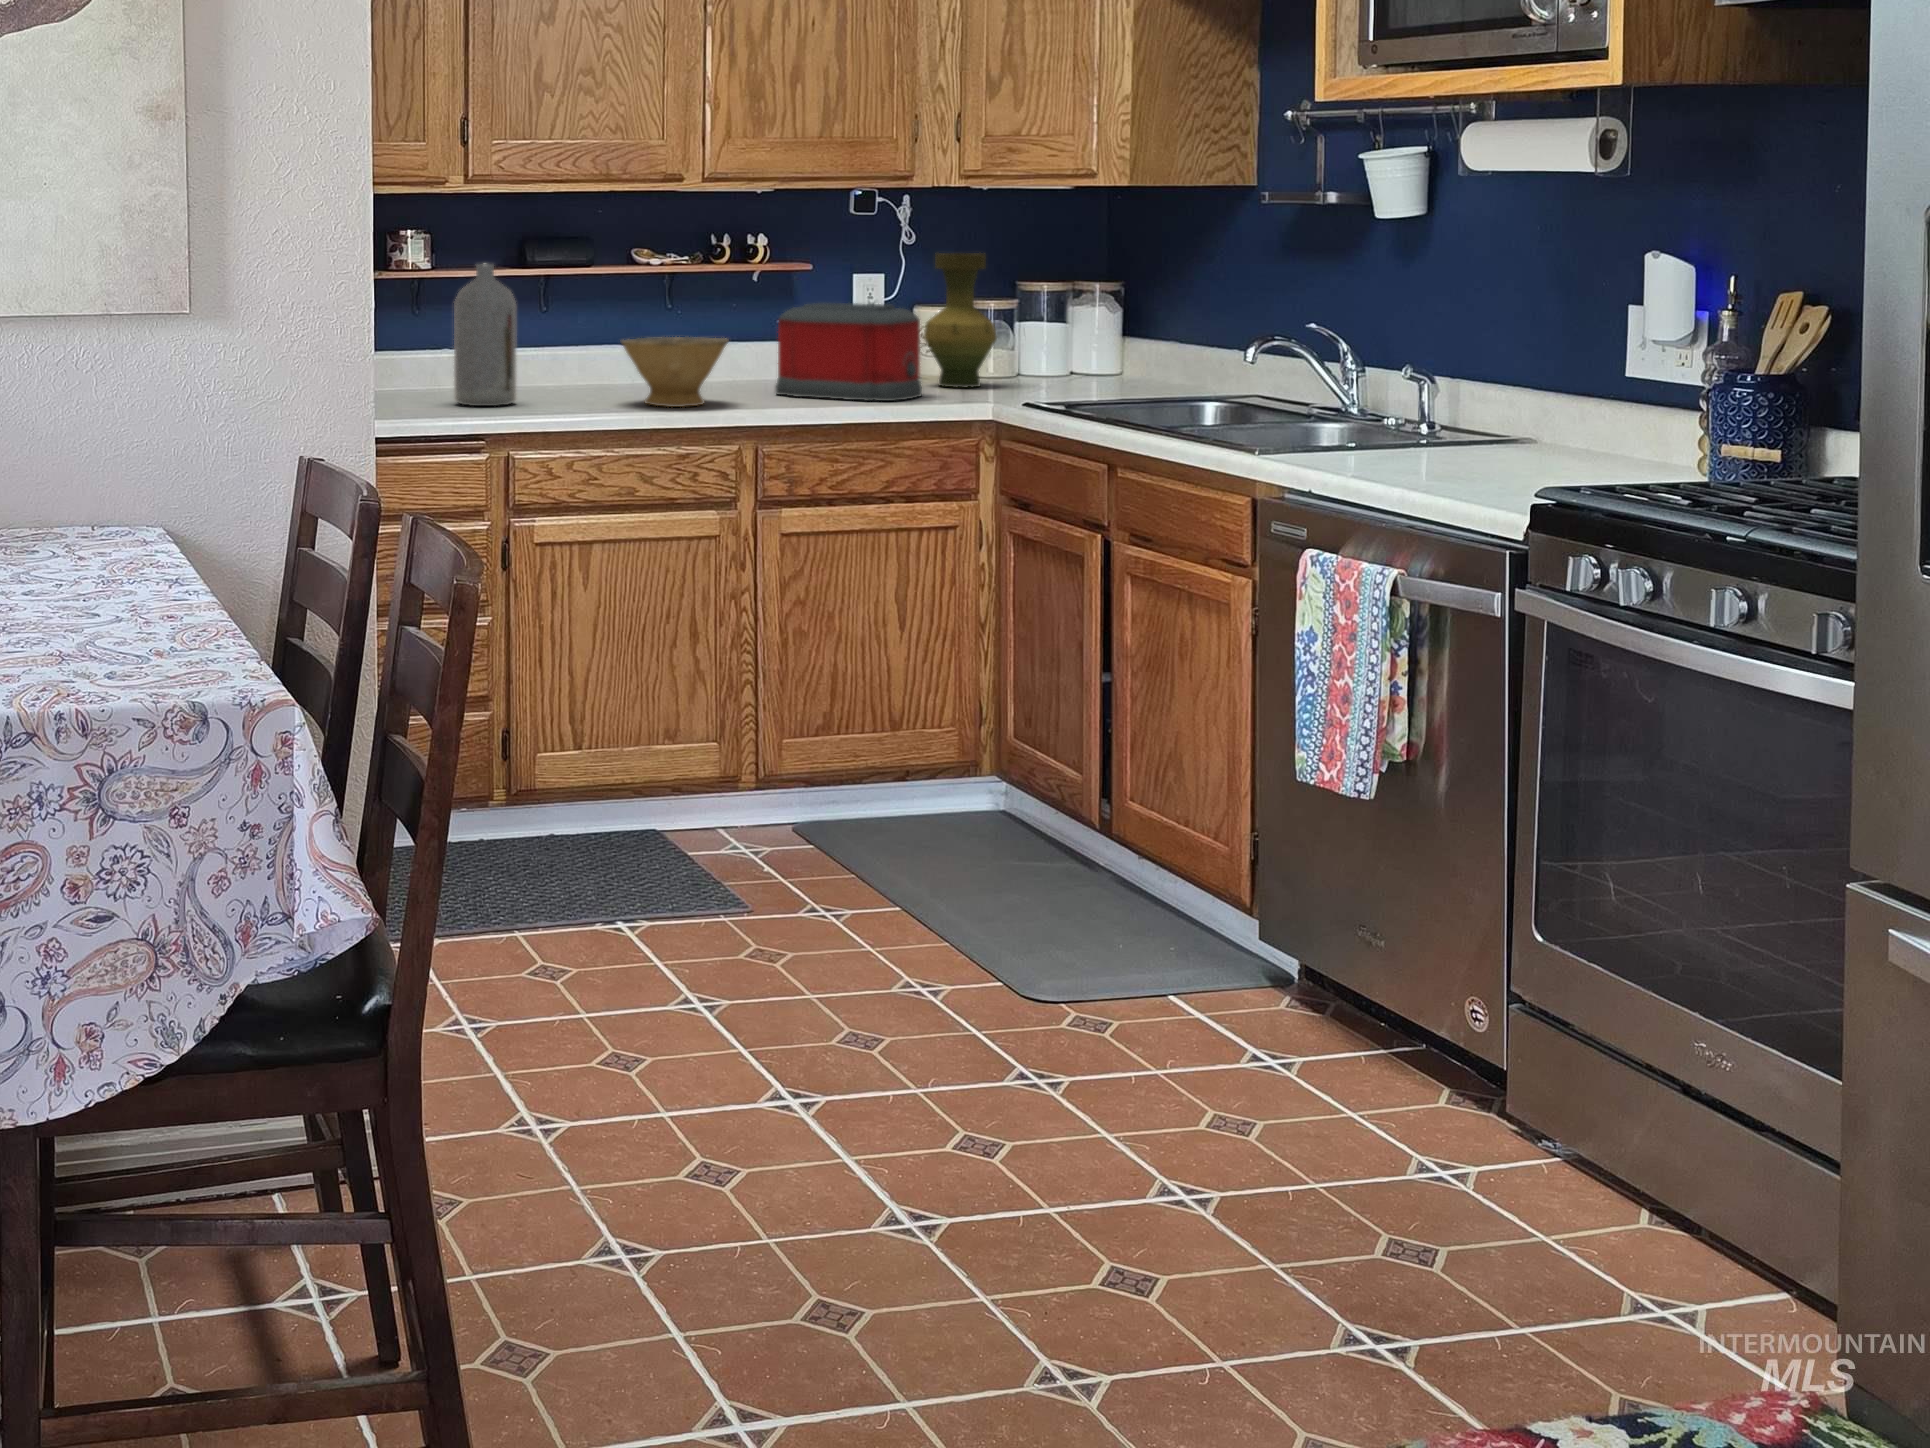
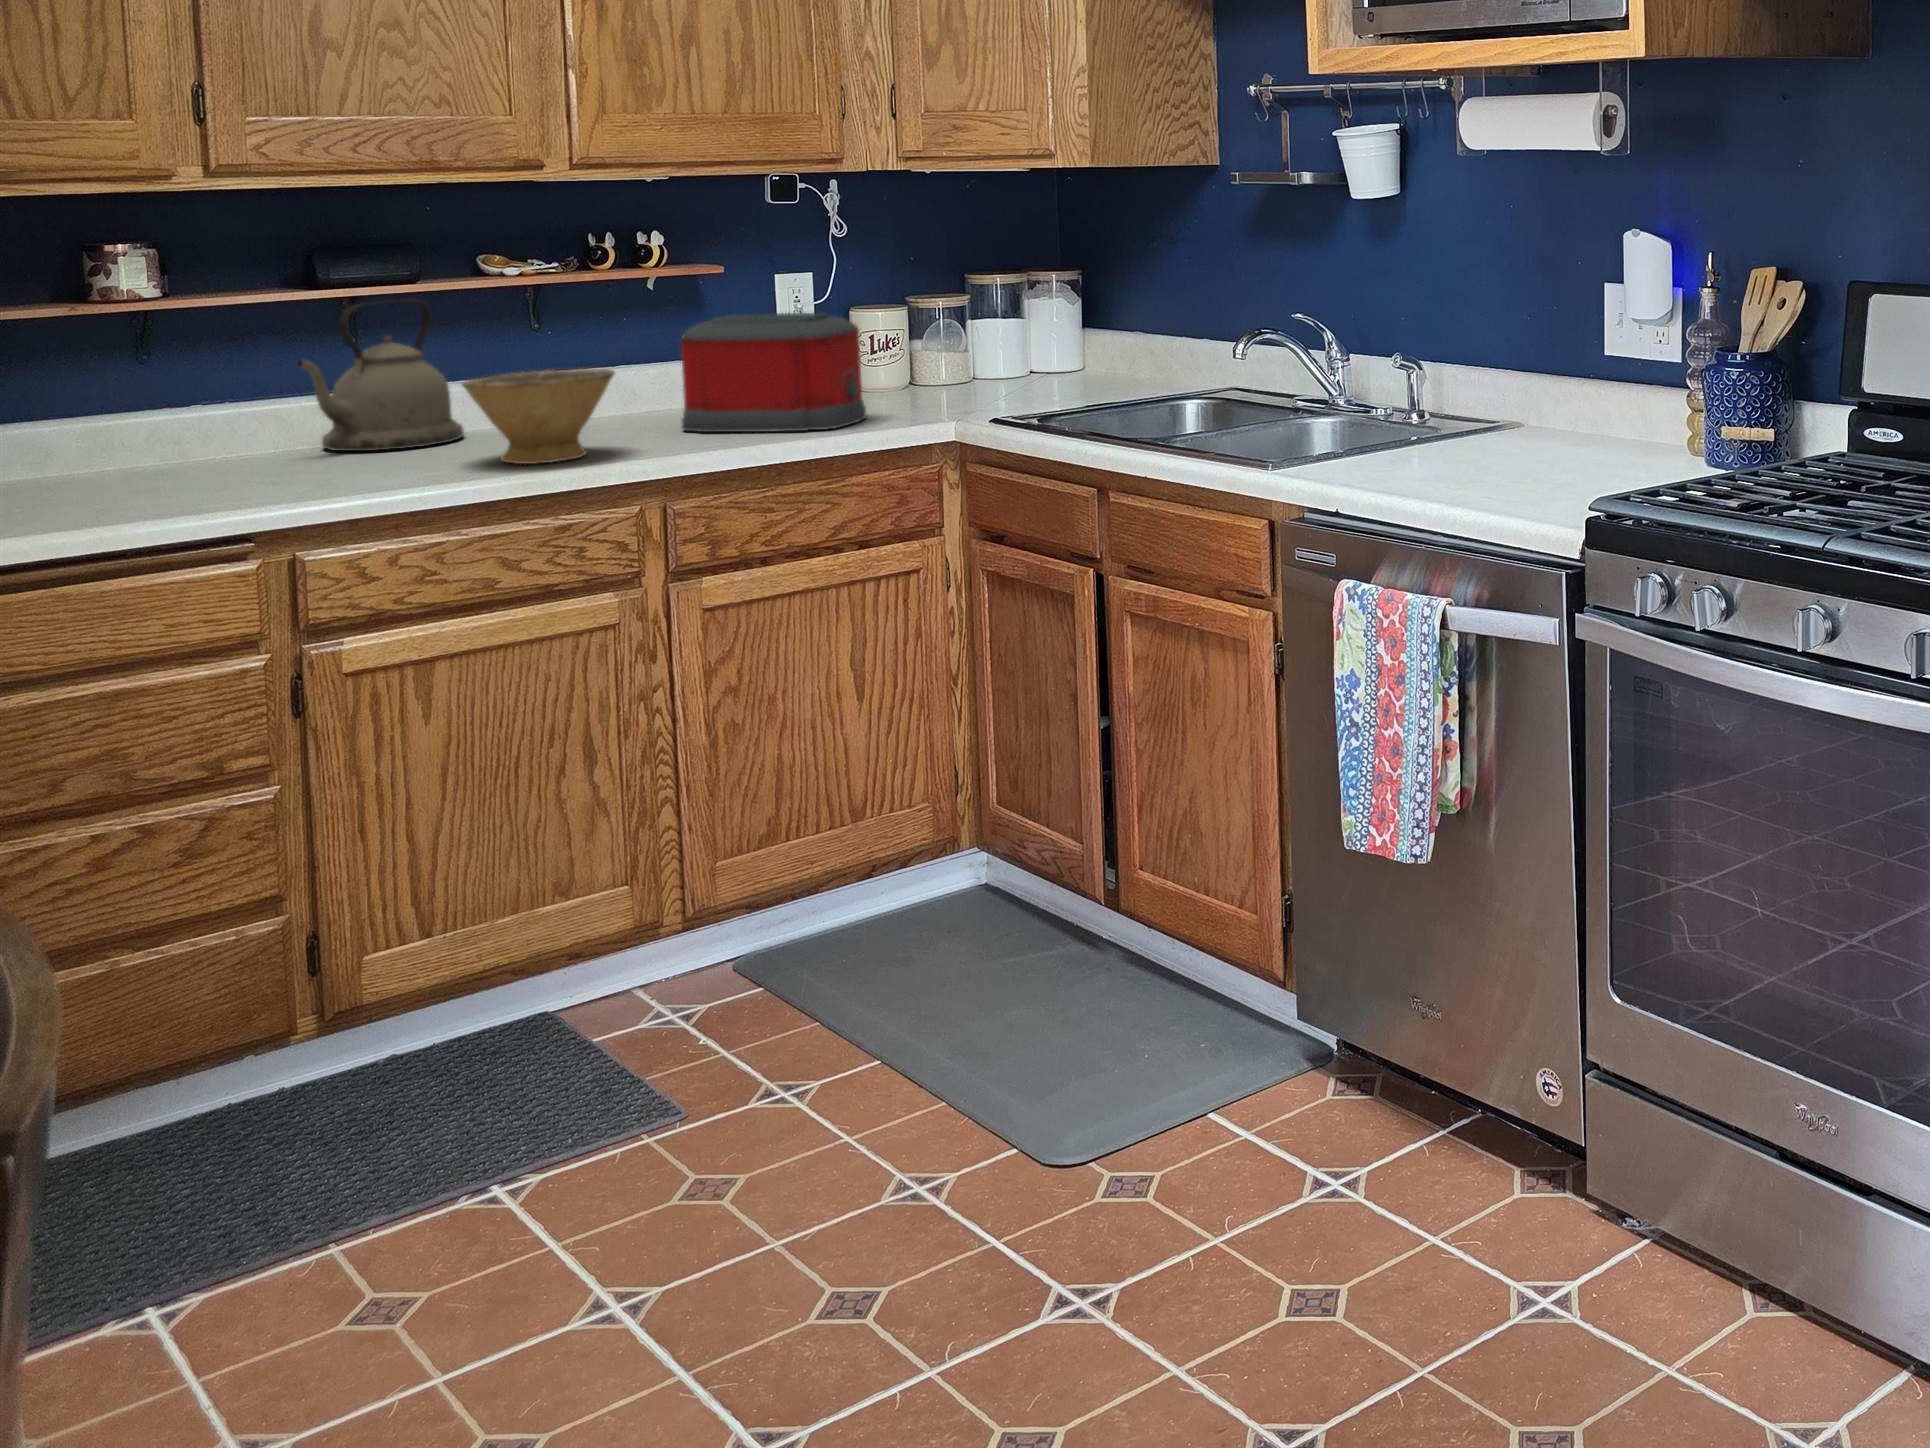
vase: present [924,253,997,388] -> none [862,246,949,403]
bottle: present [454,264,517,406] -> none [199,290,308,488]
kettle: none [510,278,617,391] -> present [297,299,464,451]

